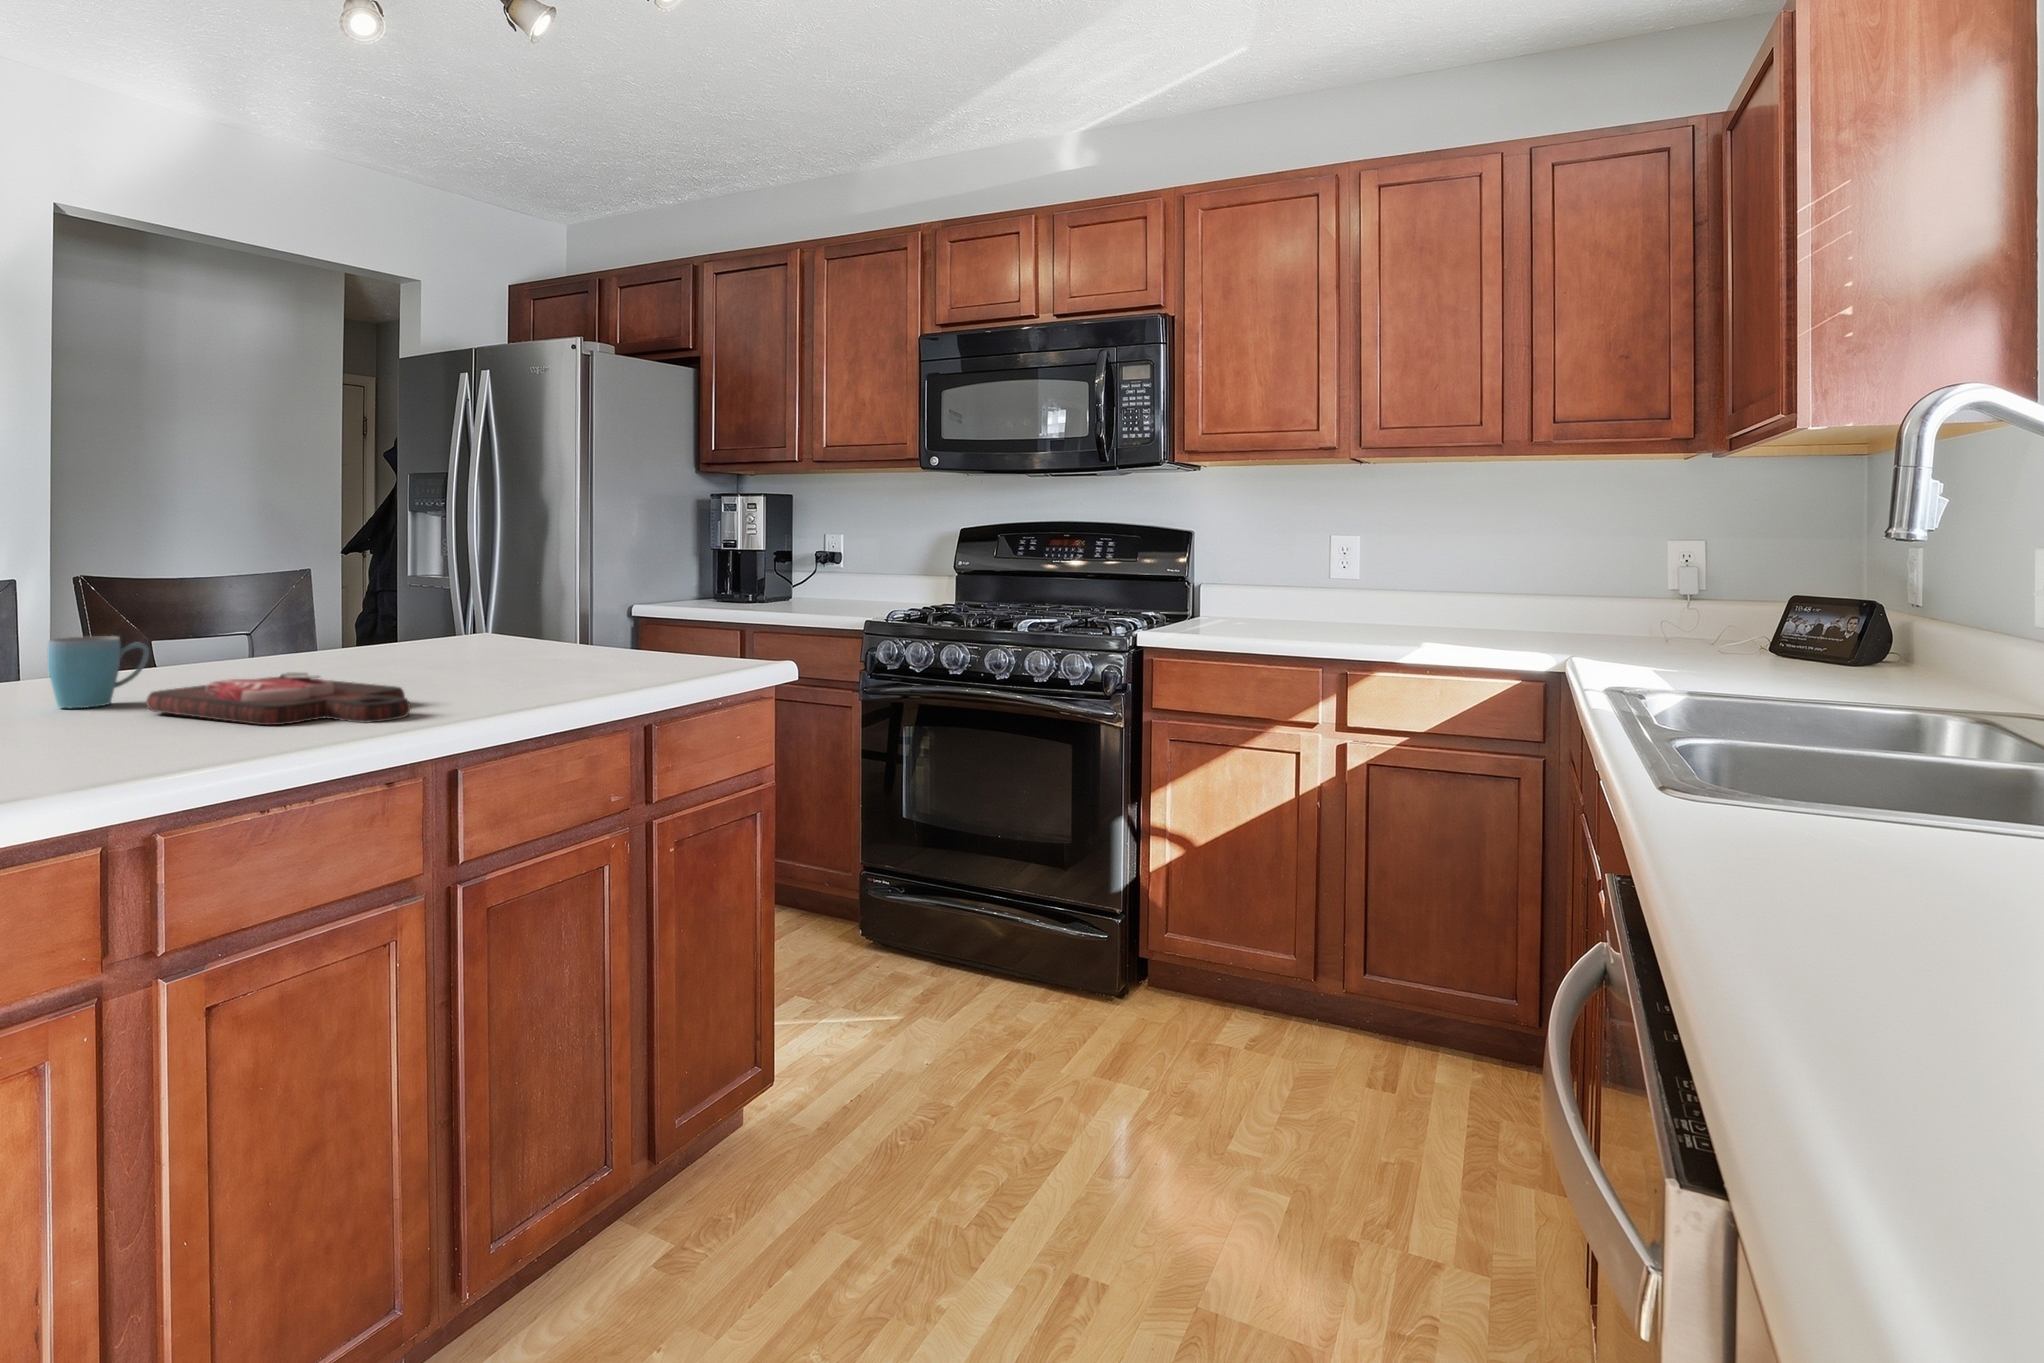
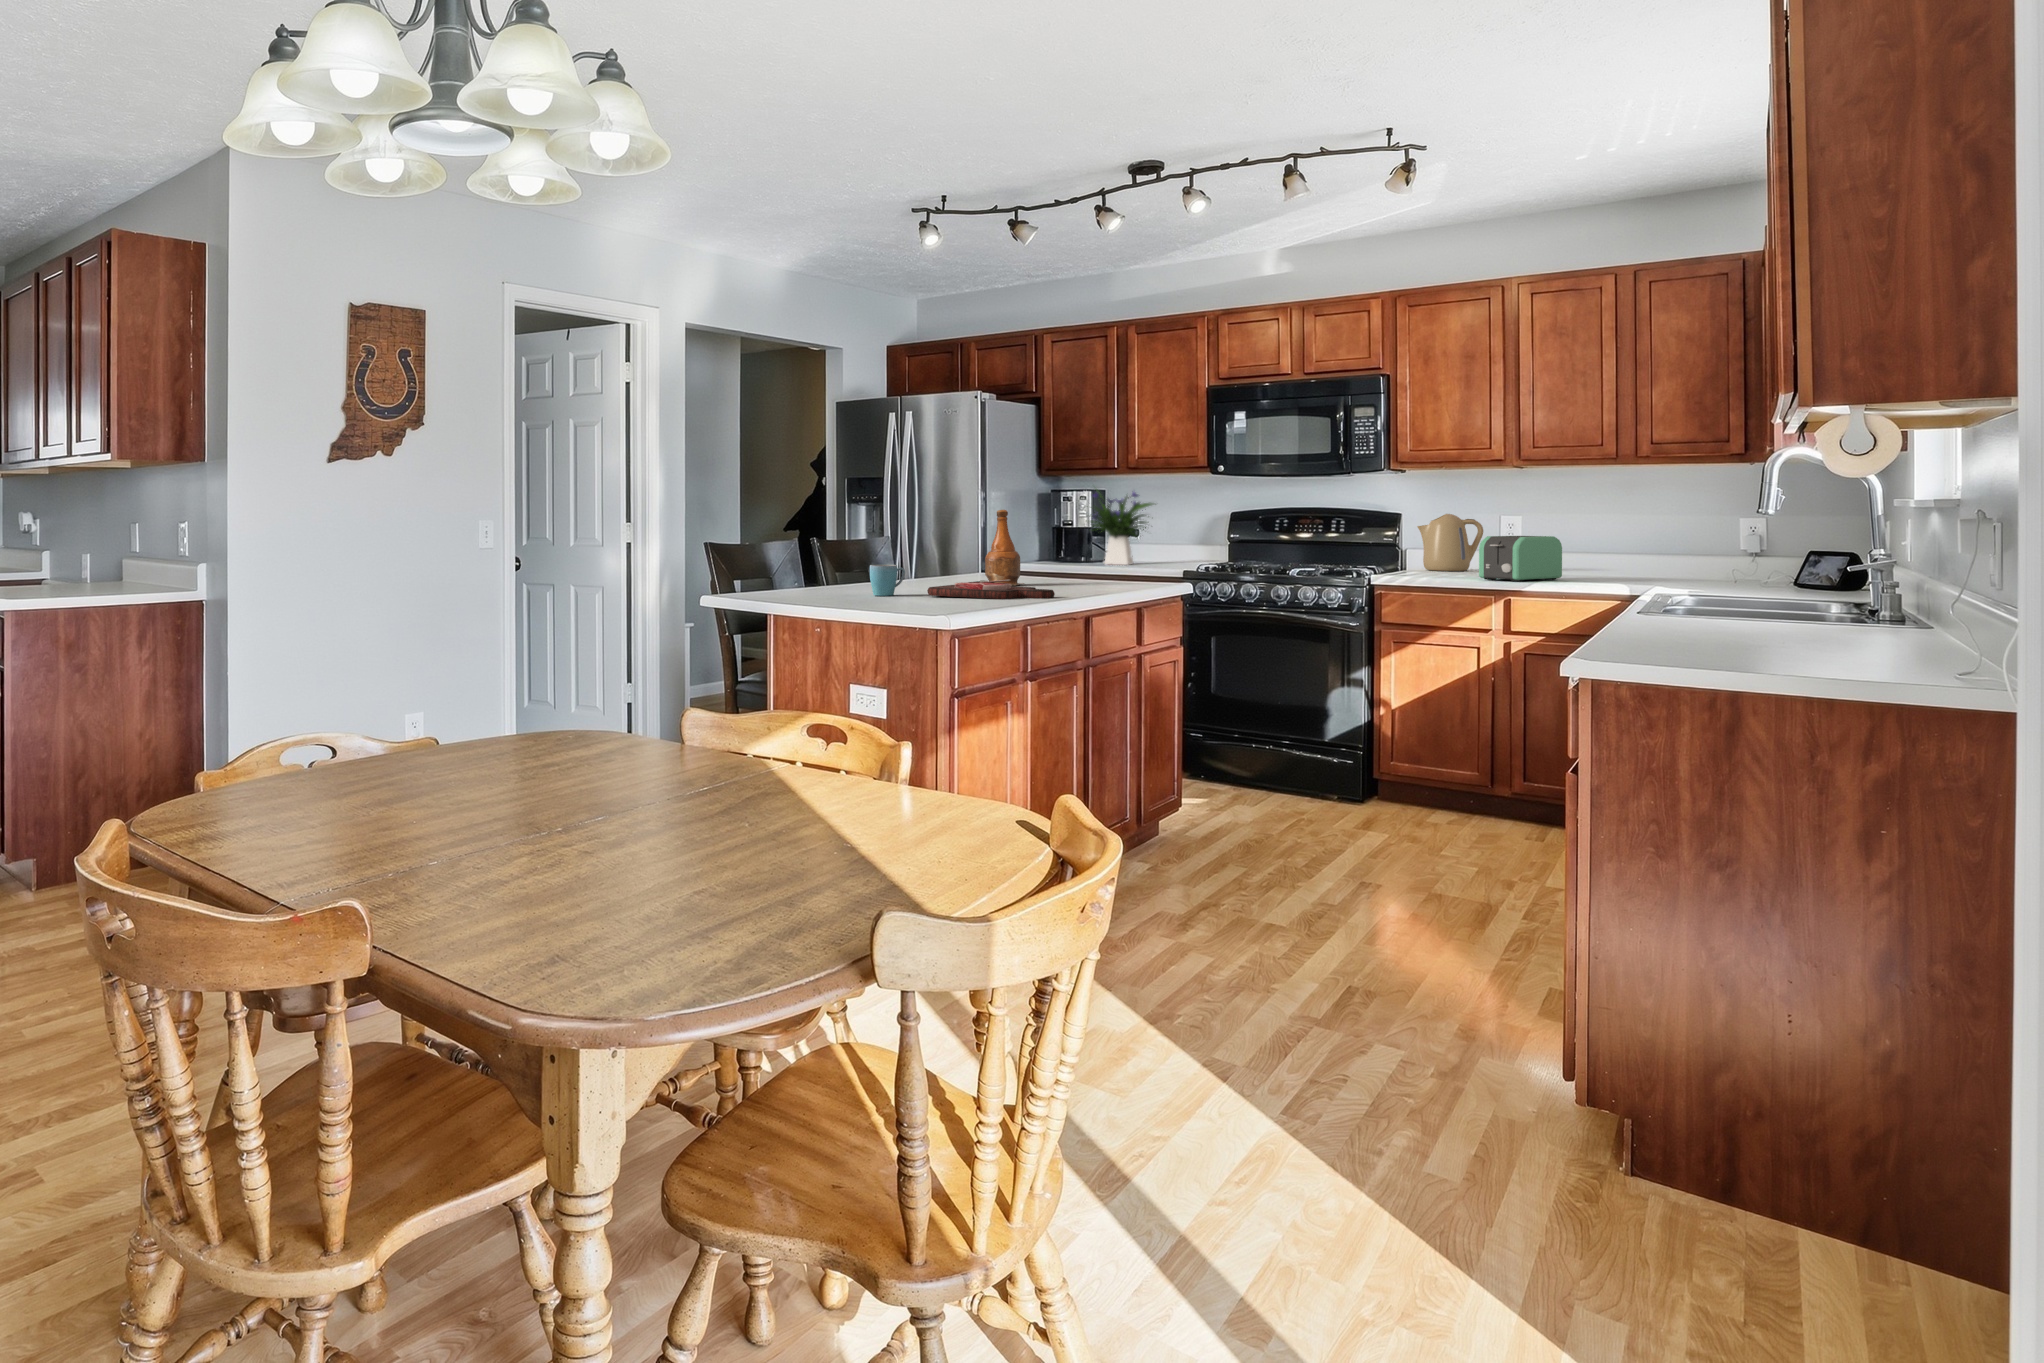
flower arrangement: none [750,488,863,606] -> present [1090,490,1153,565]
bottle: none [413,520,514,667] -> present [985,510,1024,586]
kettle: none [1211,532,1304,620] -> present [1417,514,1483,571]
toaster: none [1298,568,1423,646] -> present [1479,536,1562,581]

